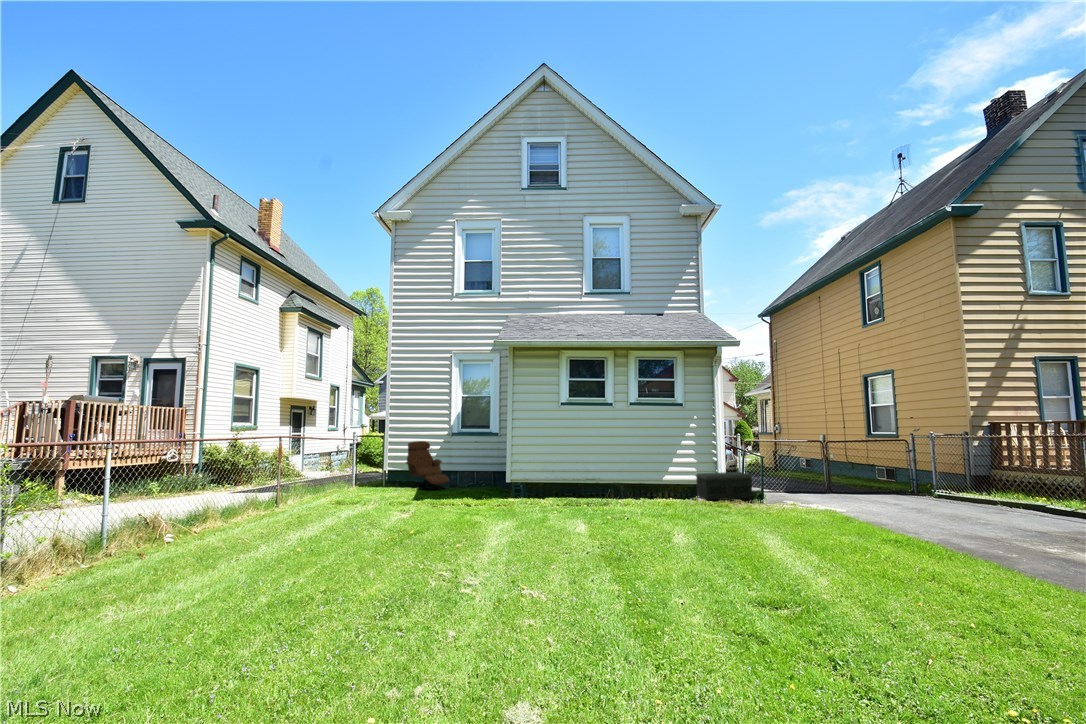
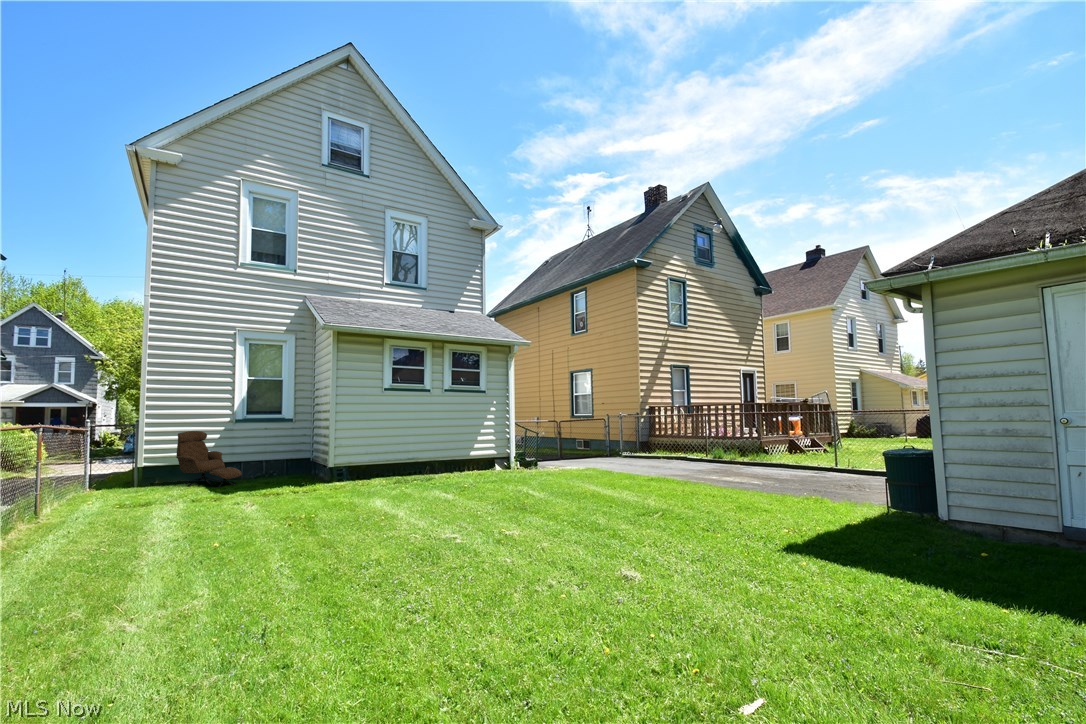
storage bench: present [696,472,753,500] -> none [496,446,535,470]

